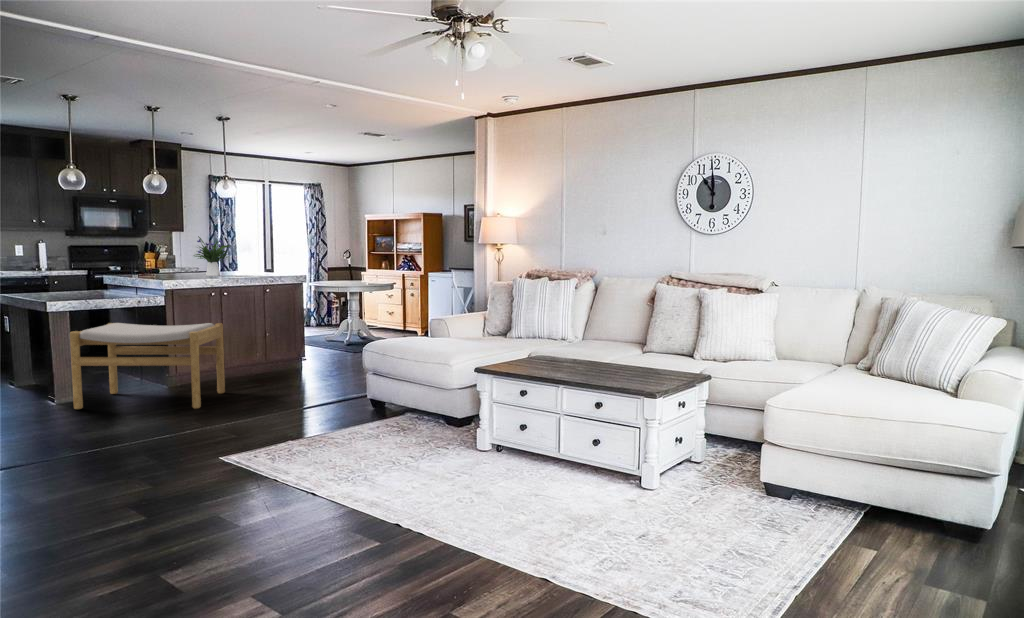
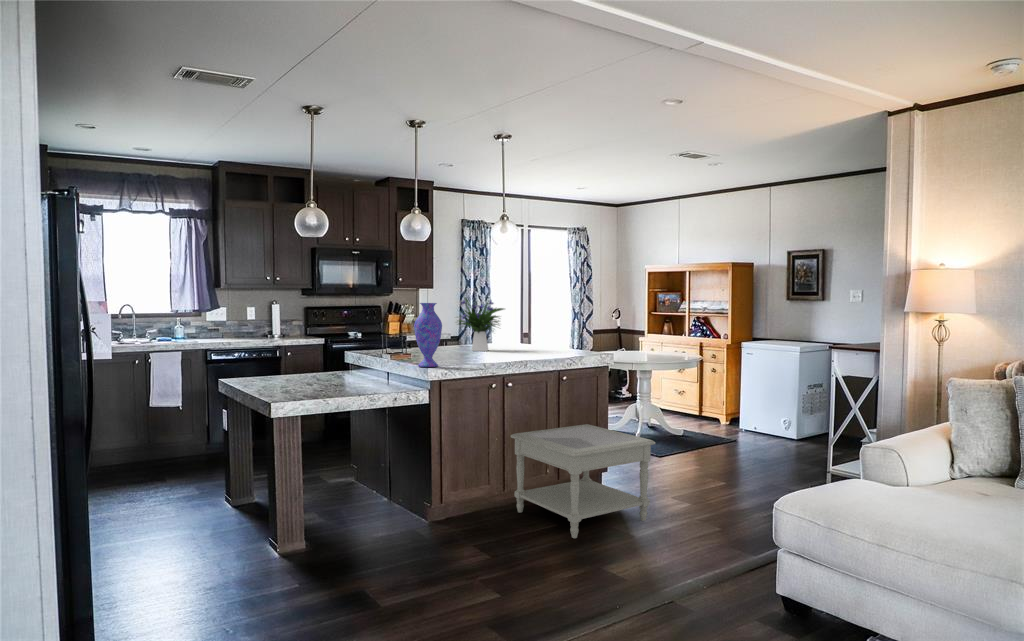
vase: none [152,239,173,281] -> present [414,303,442,367]
side table: none [227,322,323,386] -> present [510,424,656,538]
footstool: present [70,323,225,409] -> none [299,431,518,600]

